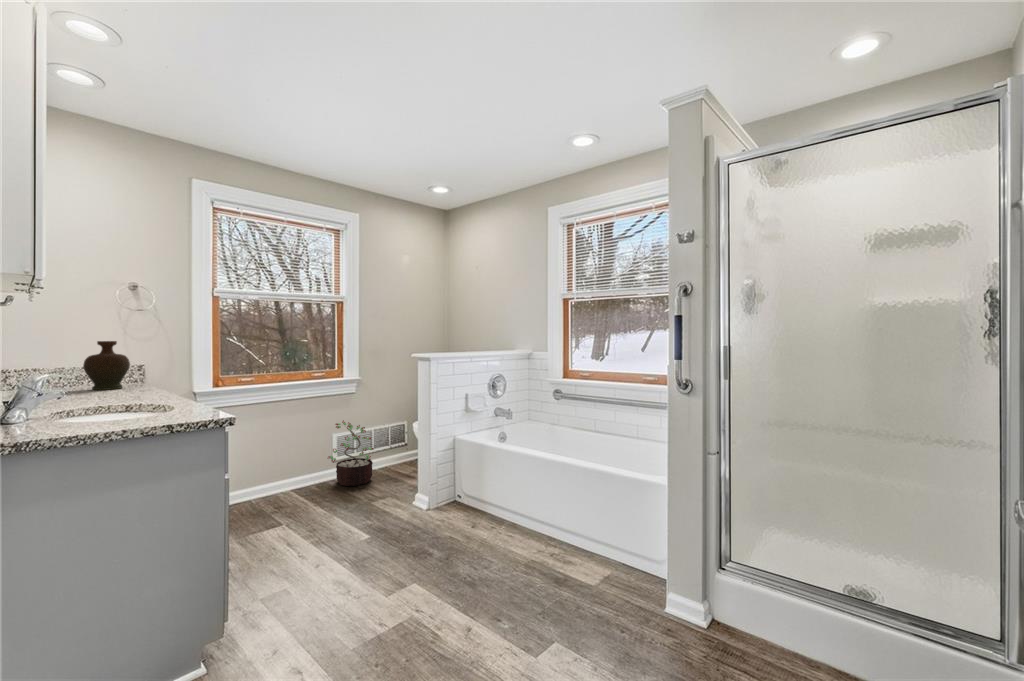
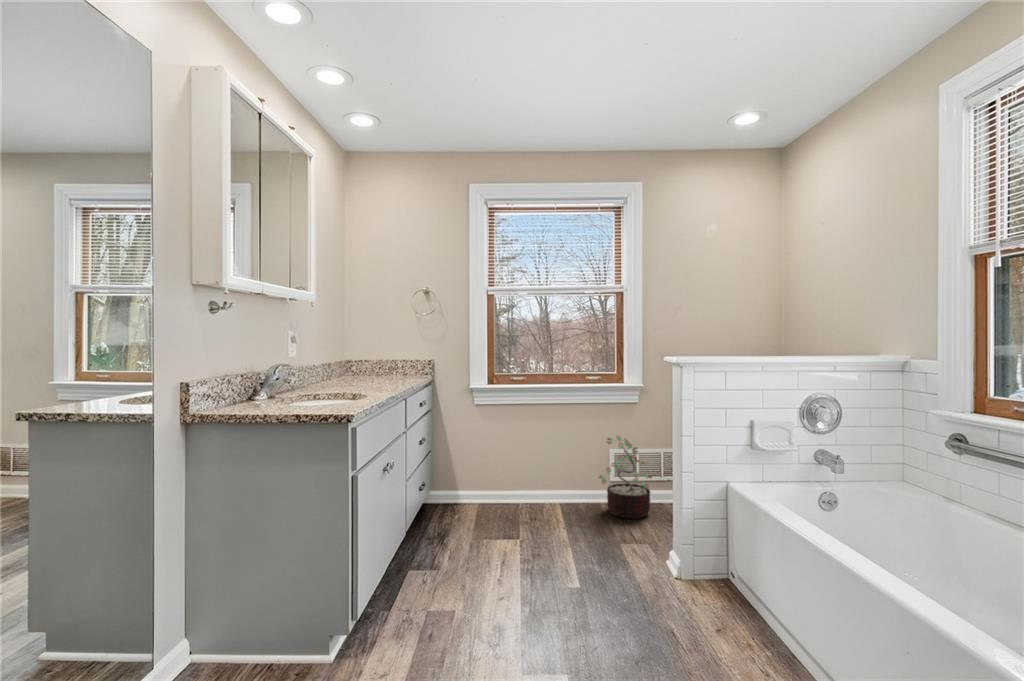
decorative vase: present [83,341,130,390] -> none [385,338,416,380]

